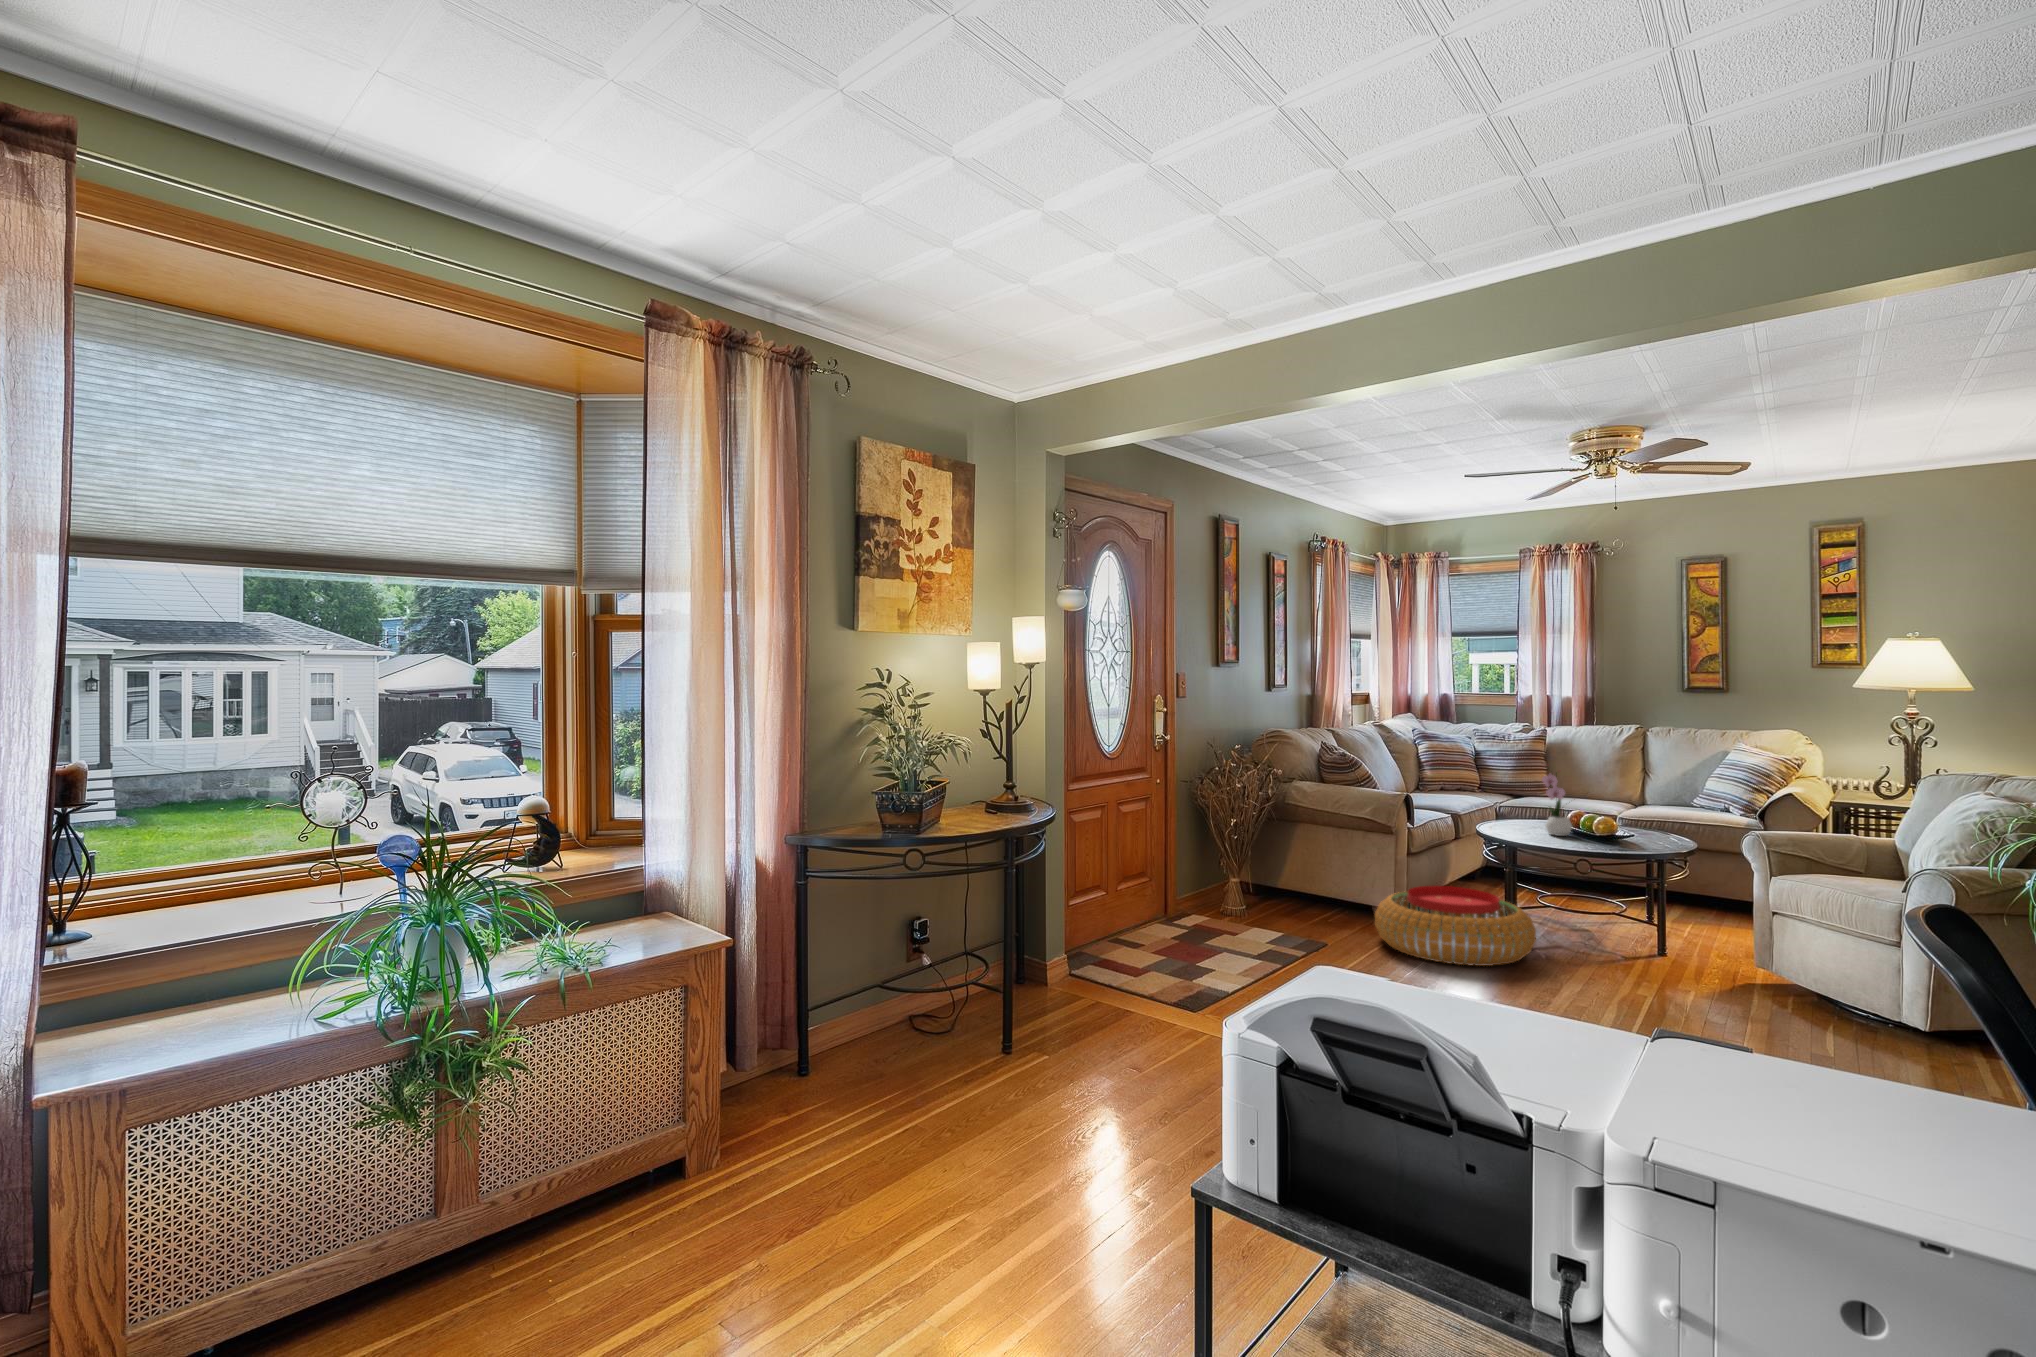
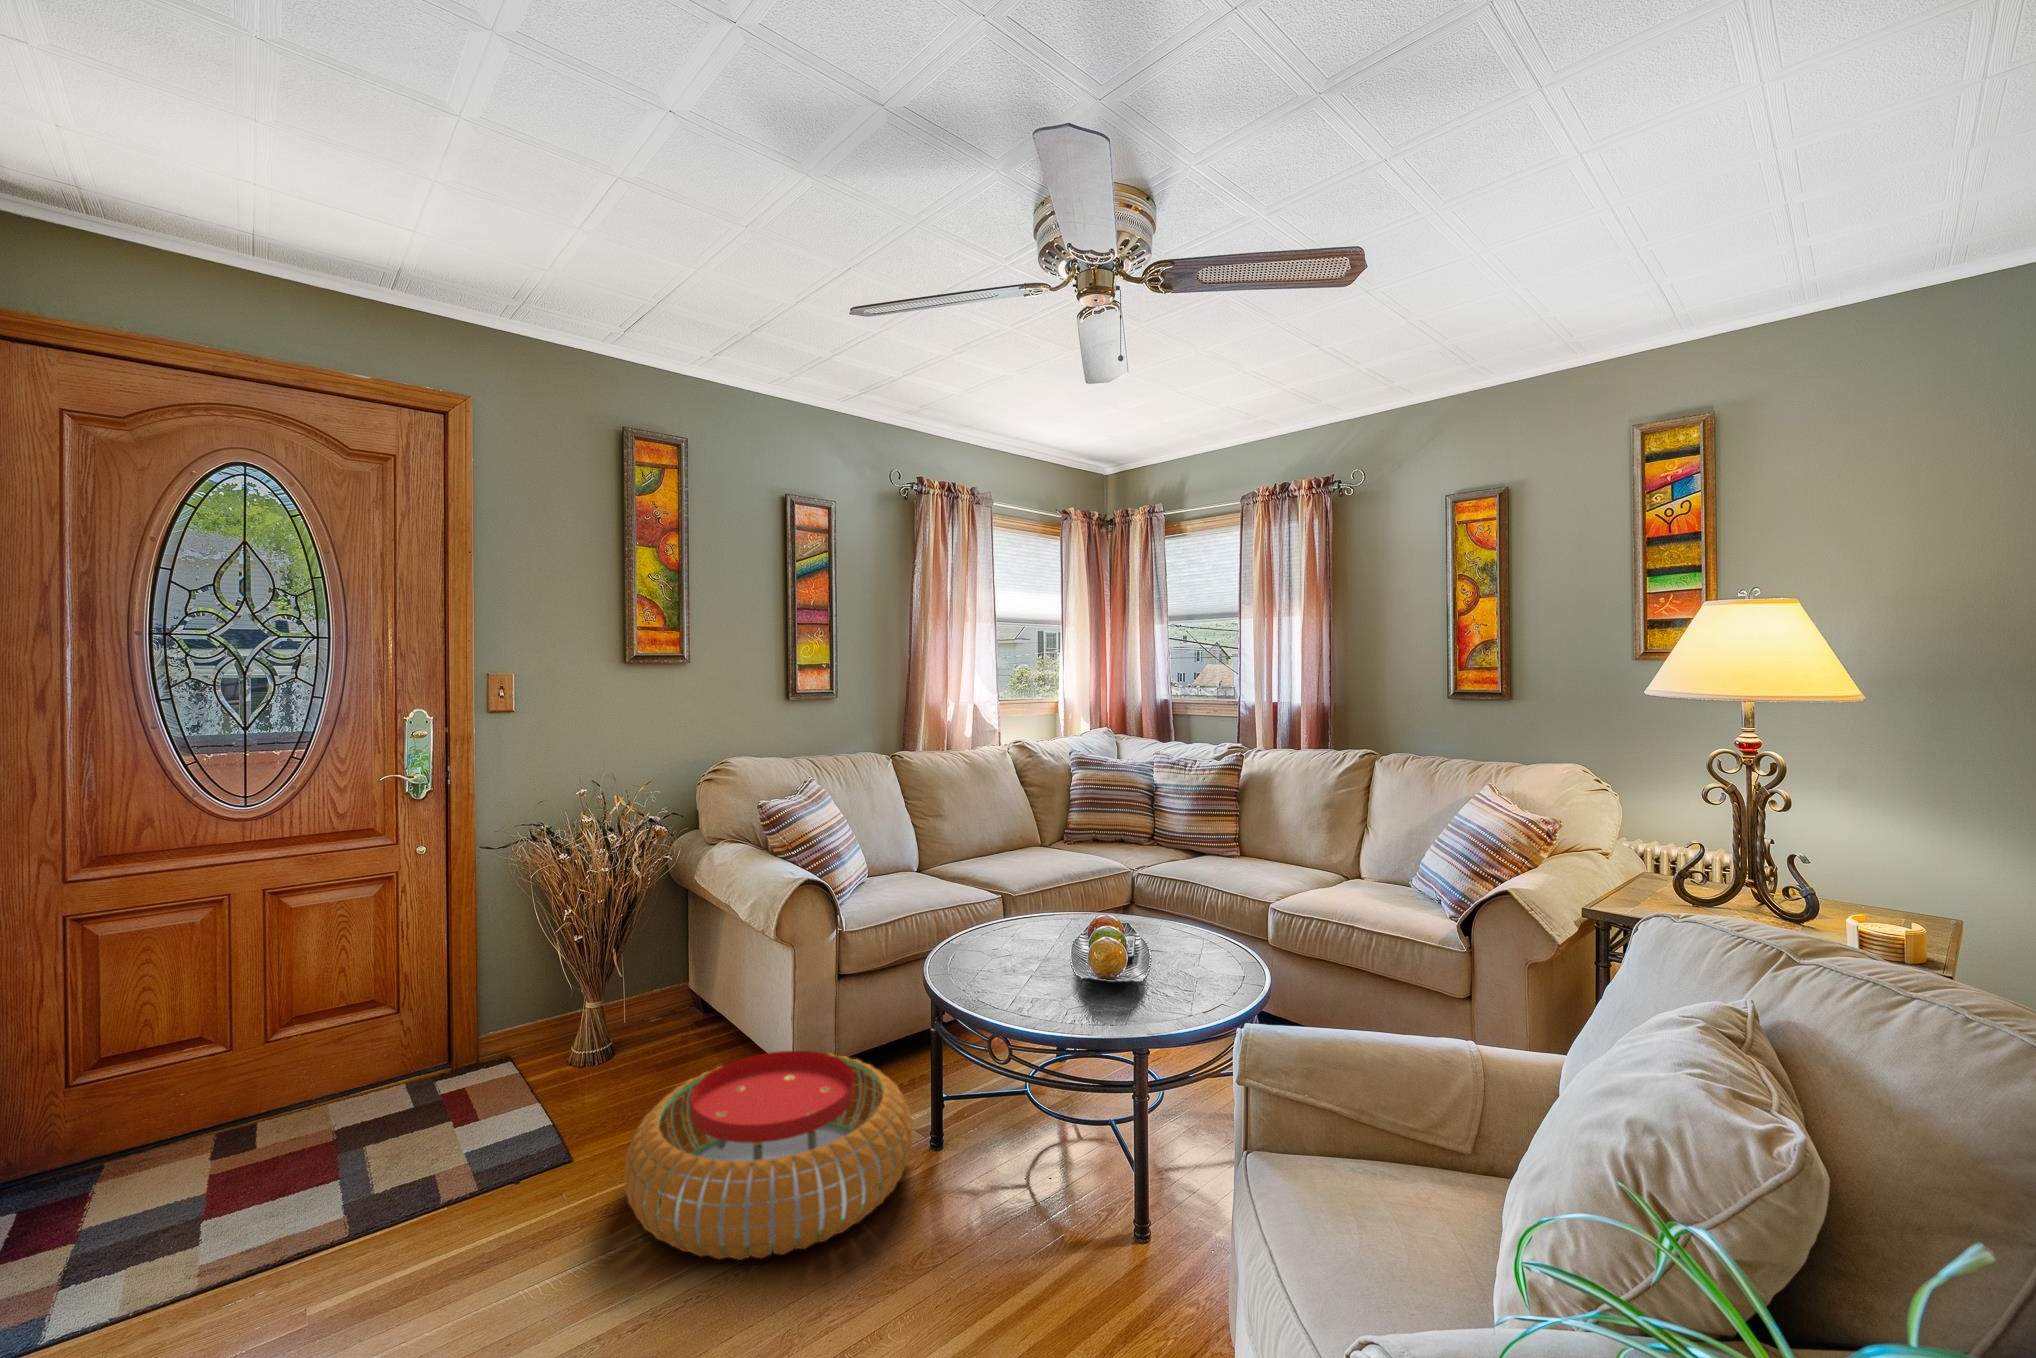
flower arrangement: present [1542,768,1572,836] -> none [976,837,1036,975]

